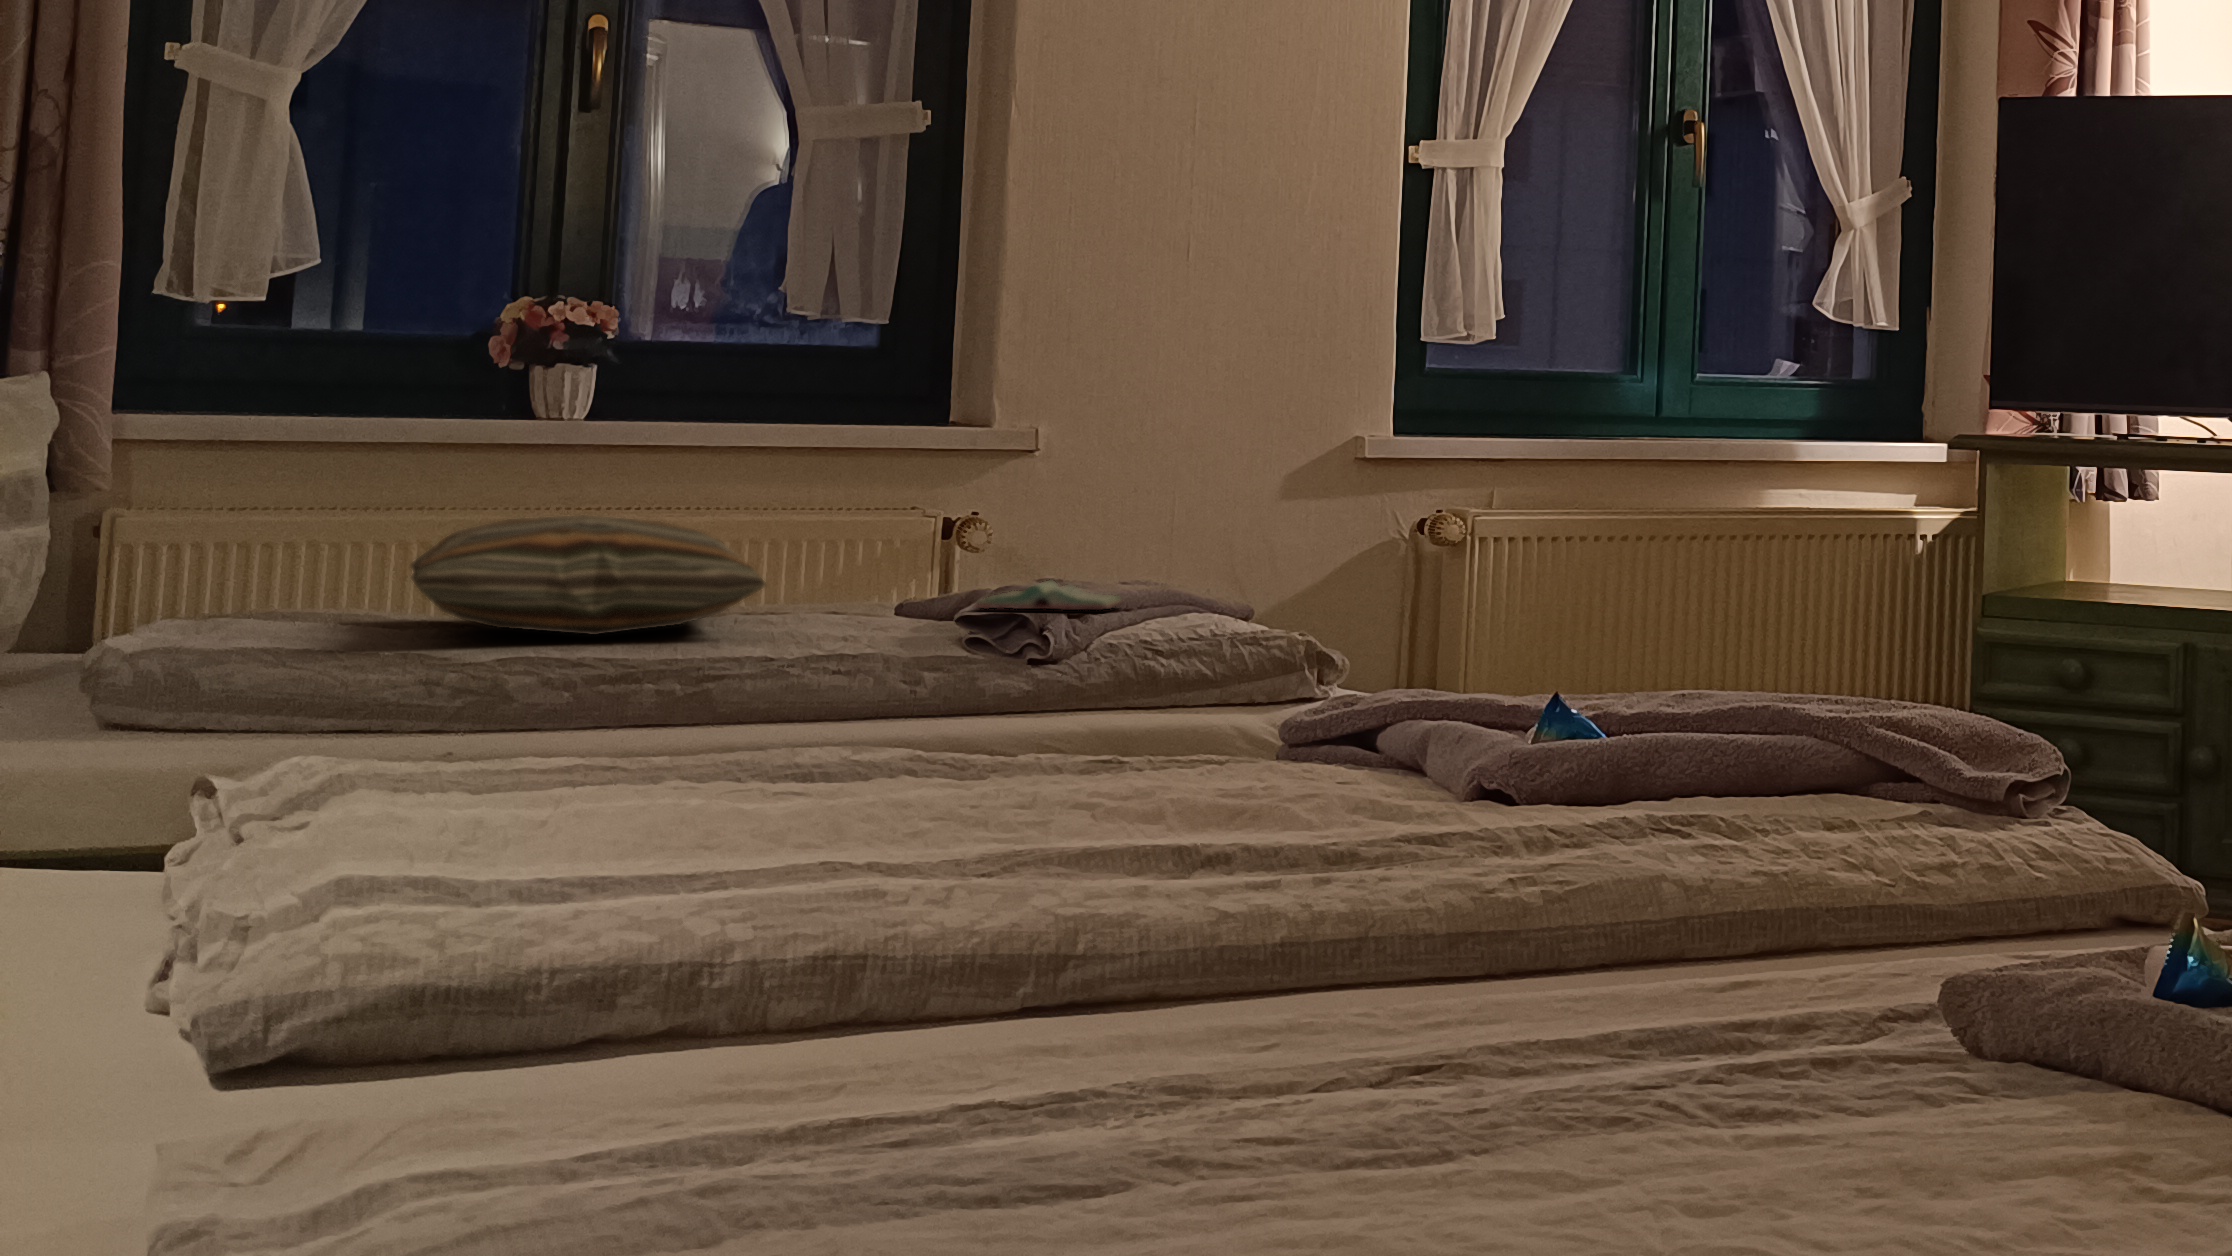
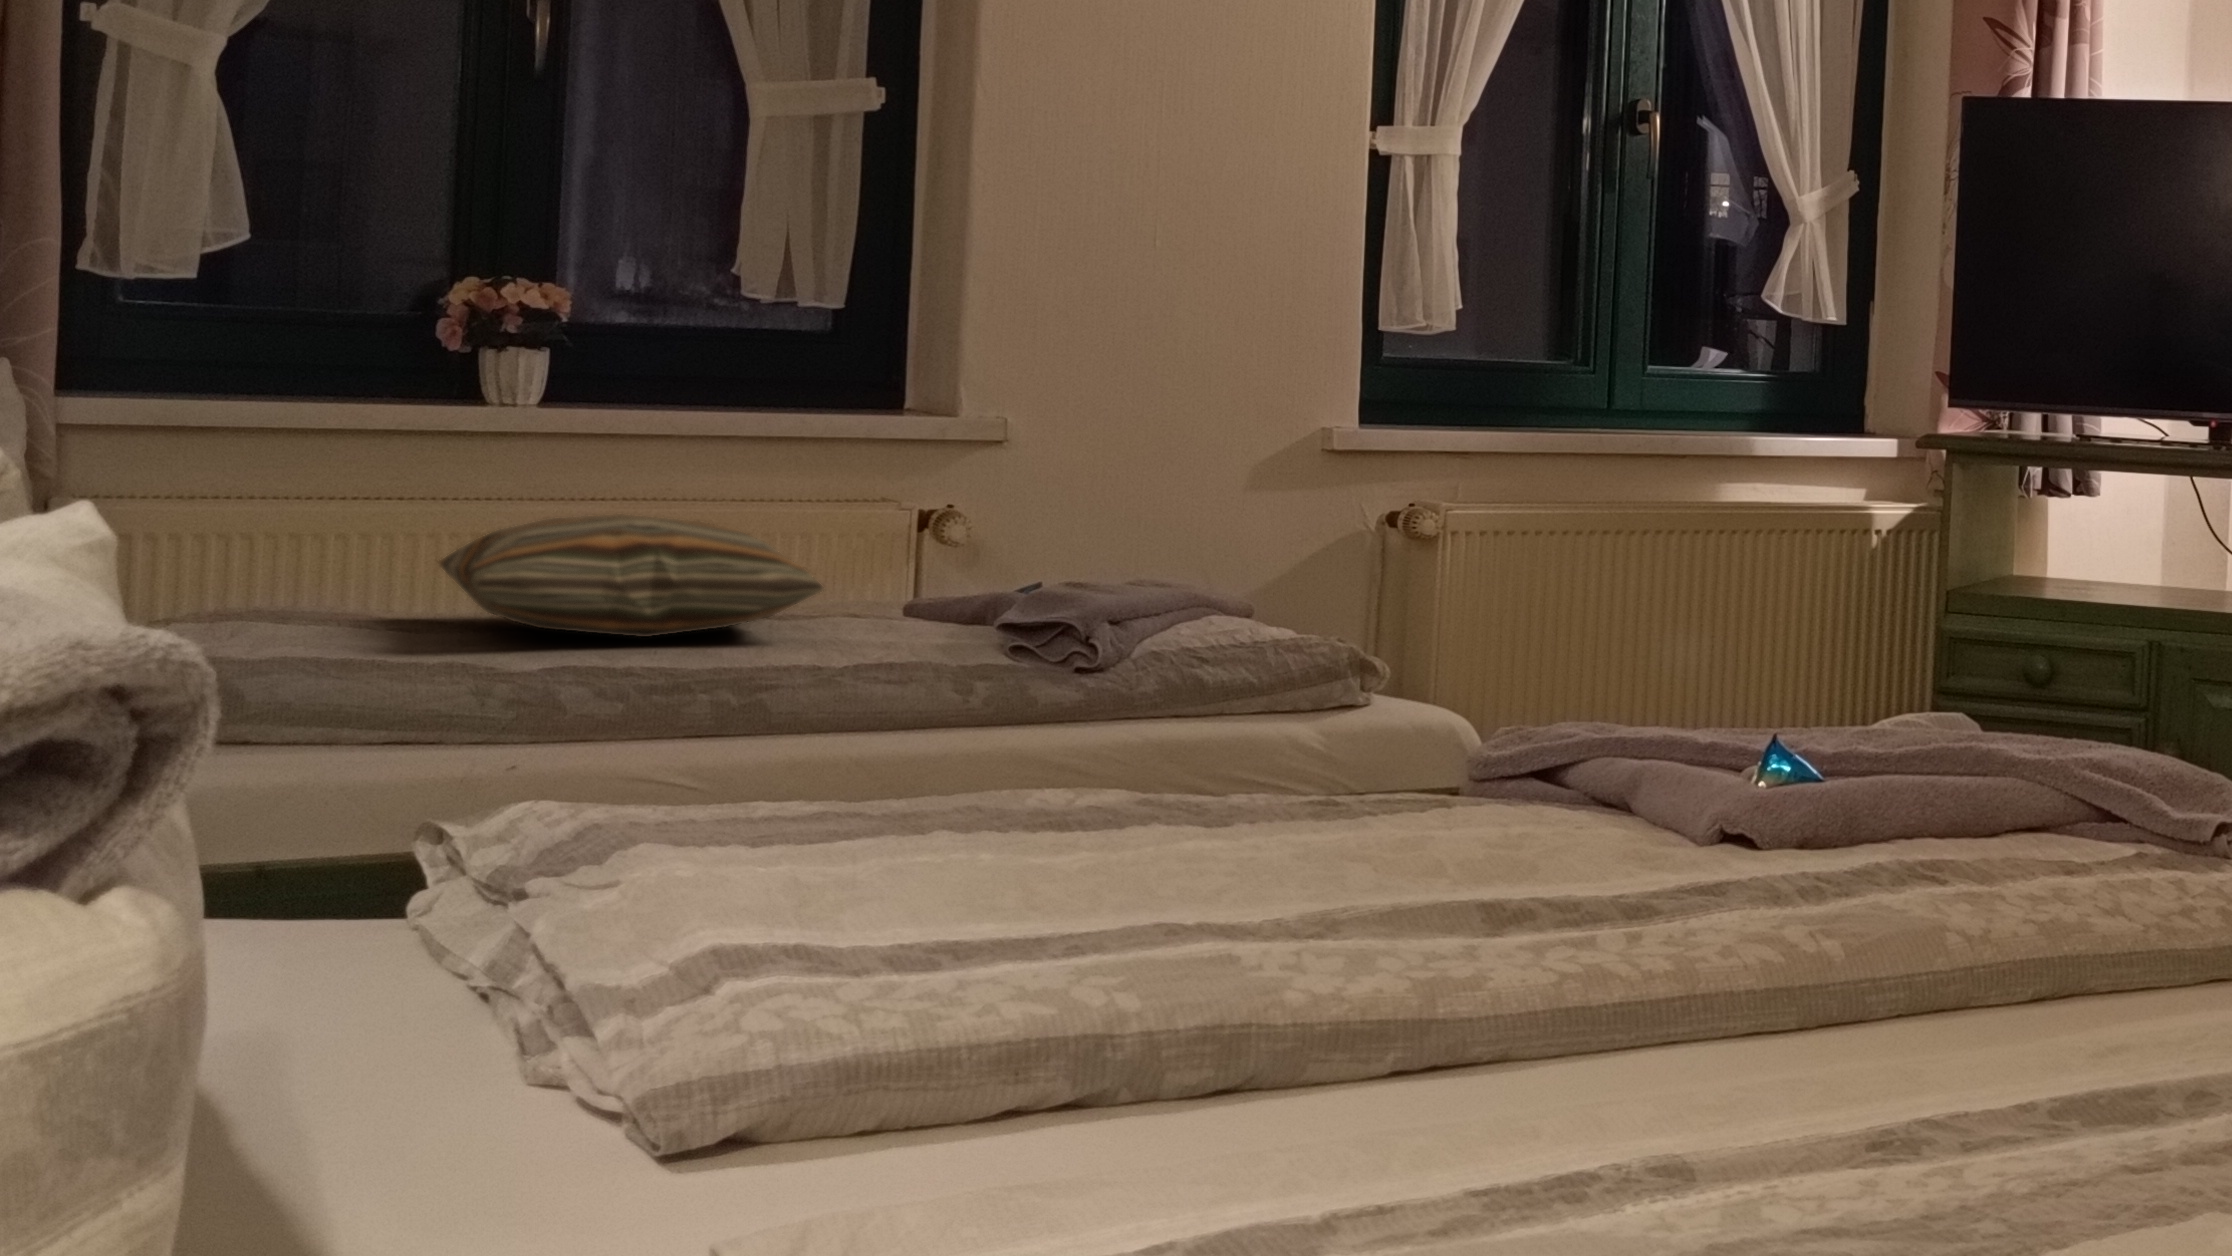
book: present [975,580,1123,610] -> none [1004,581,1155,612]

